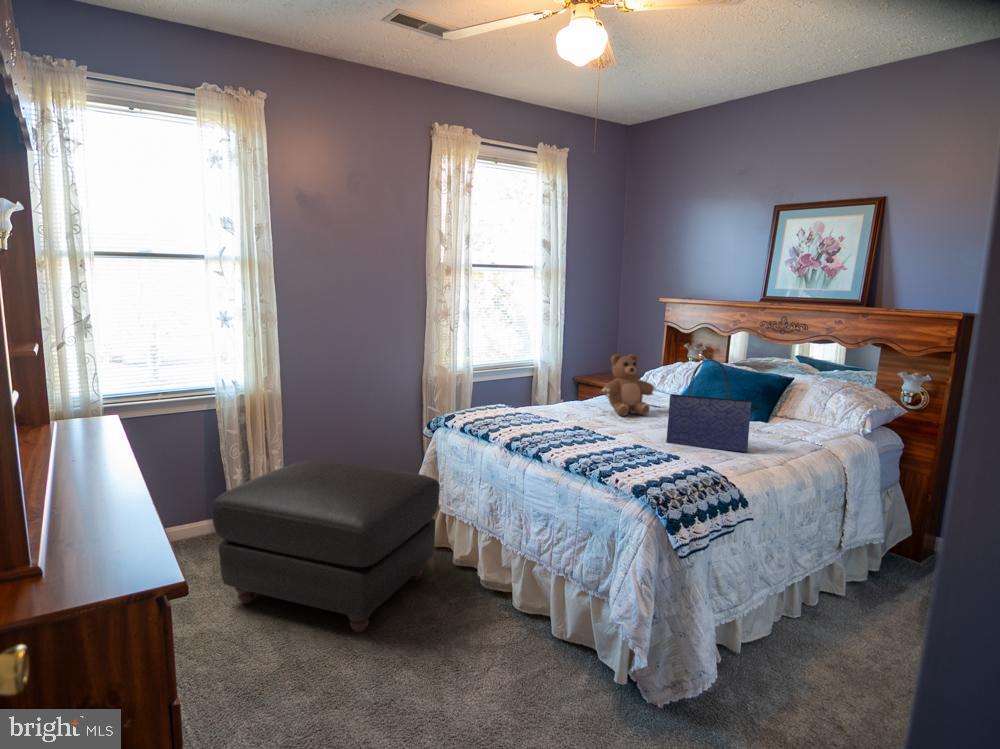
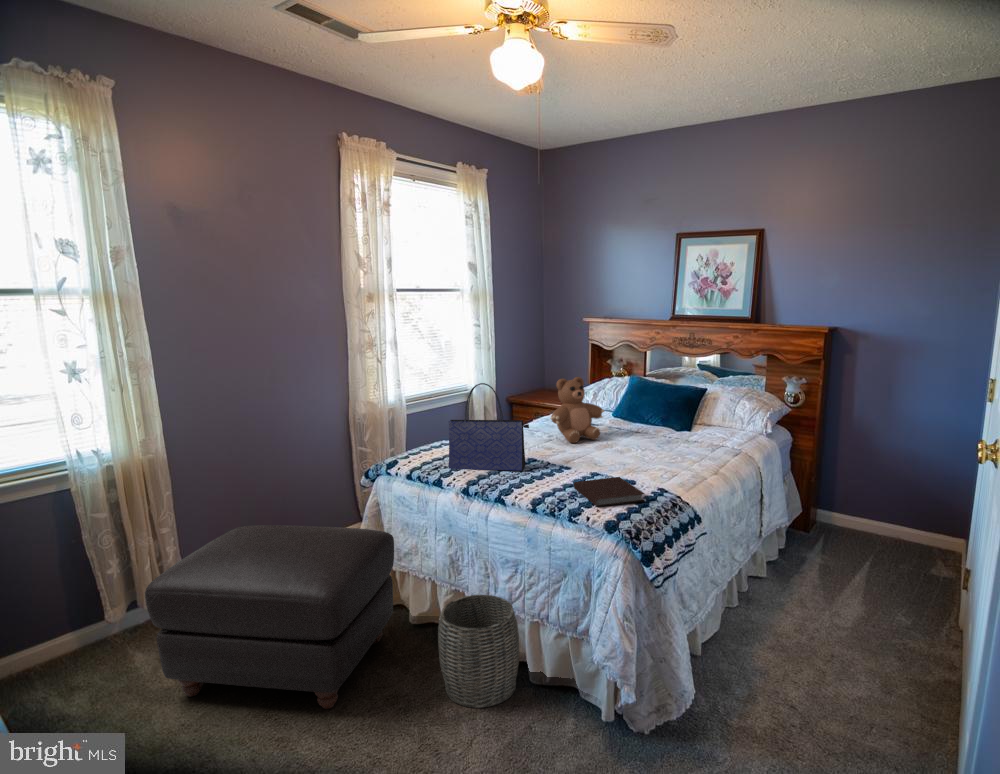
tote bag: present [666,360,758,452] -> present [449,383,529,471]
notebook: none [612,447,681,472] -> present [574,477,645,507]
woven basket: none [465,545,543,653] -> present [438,595,520,708]

